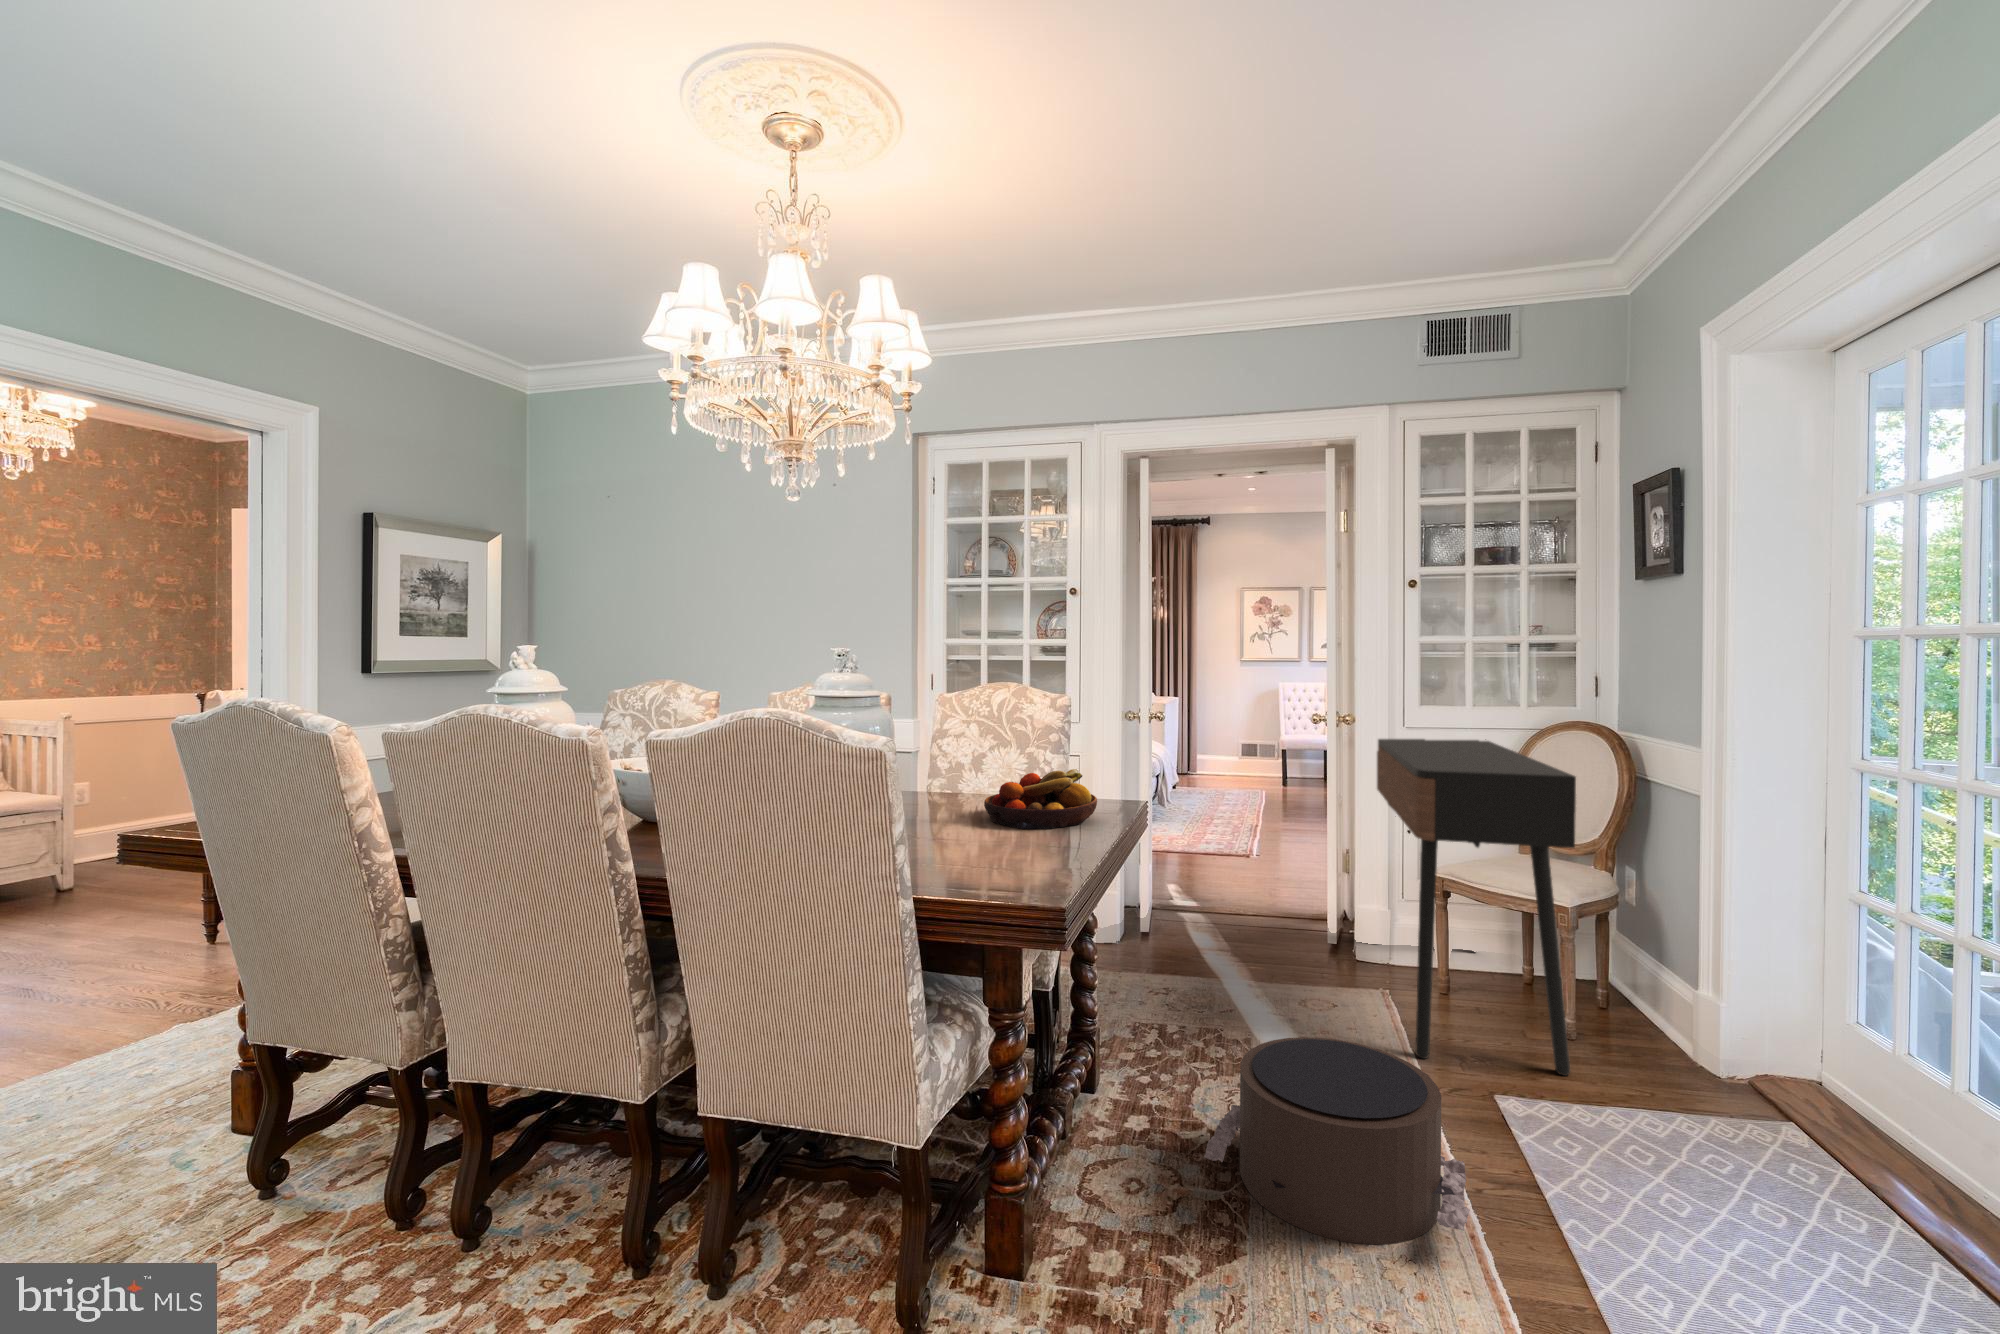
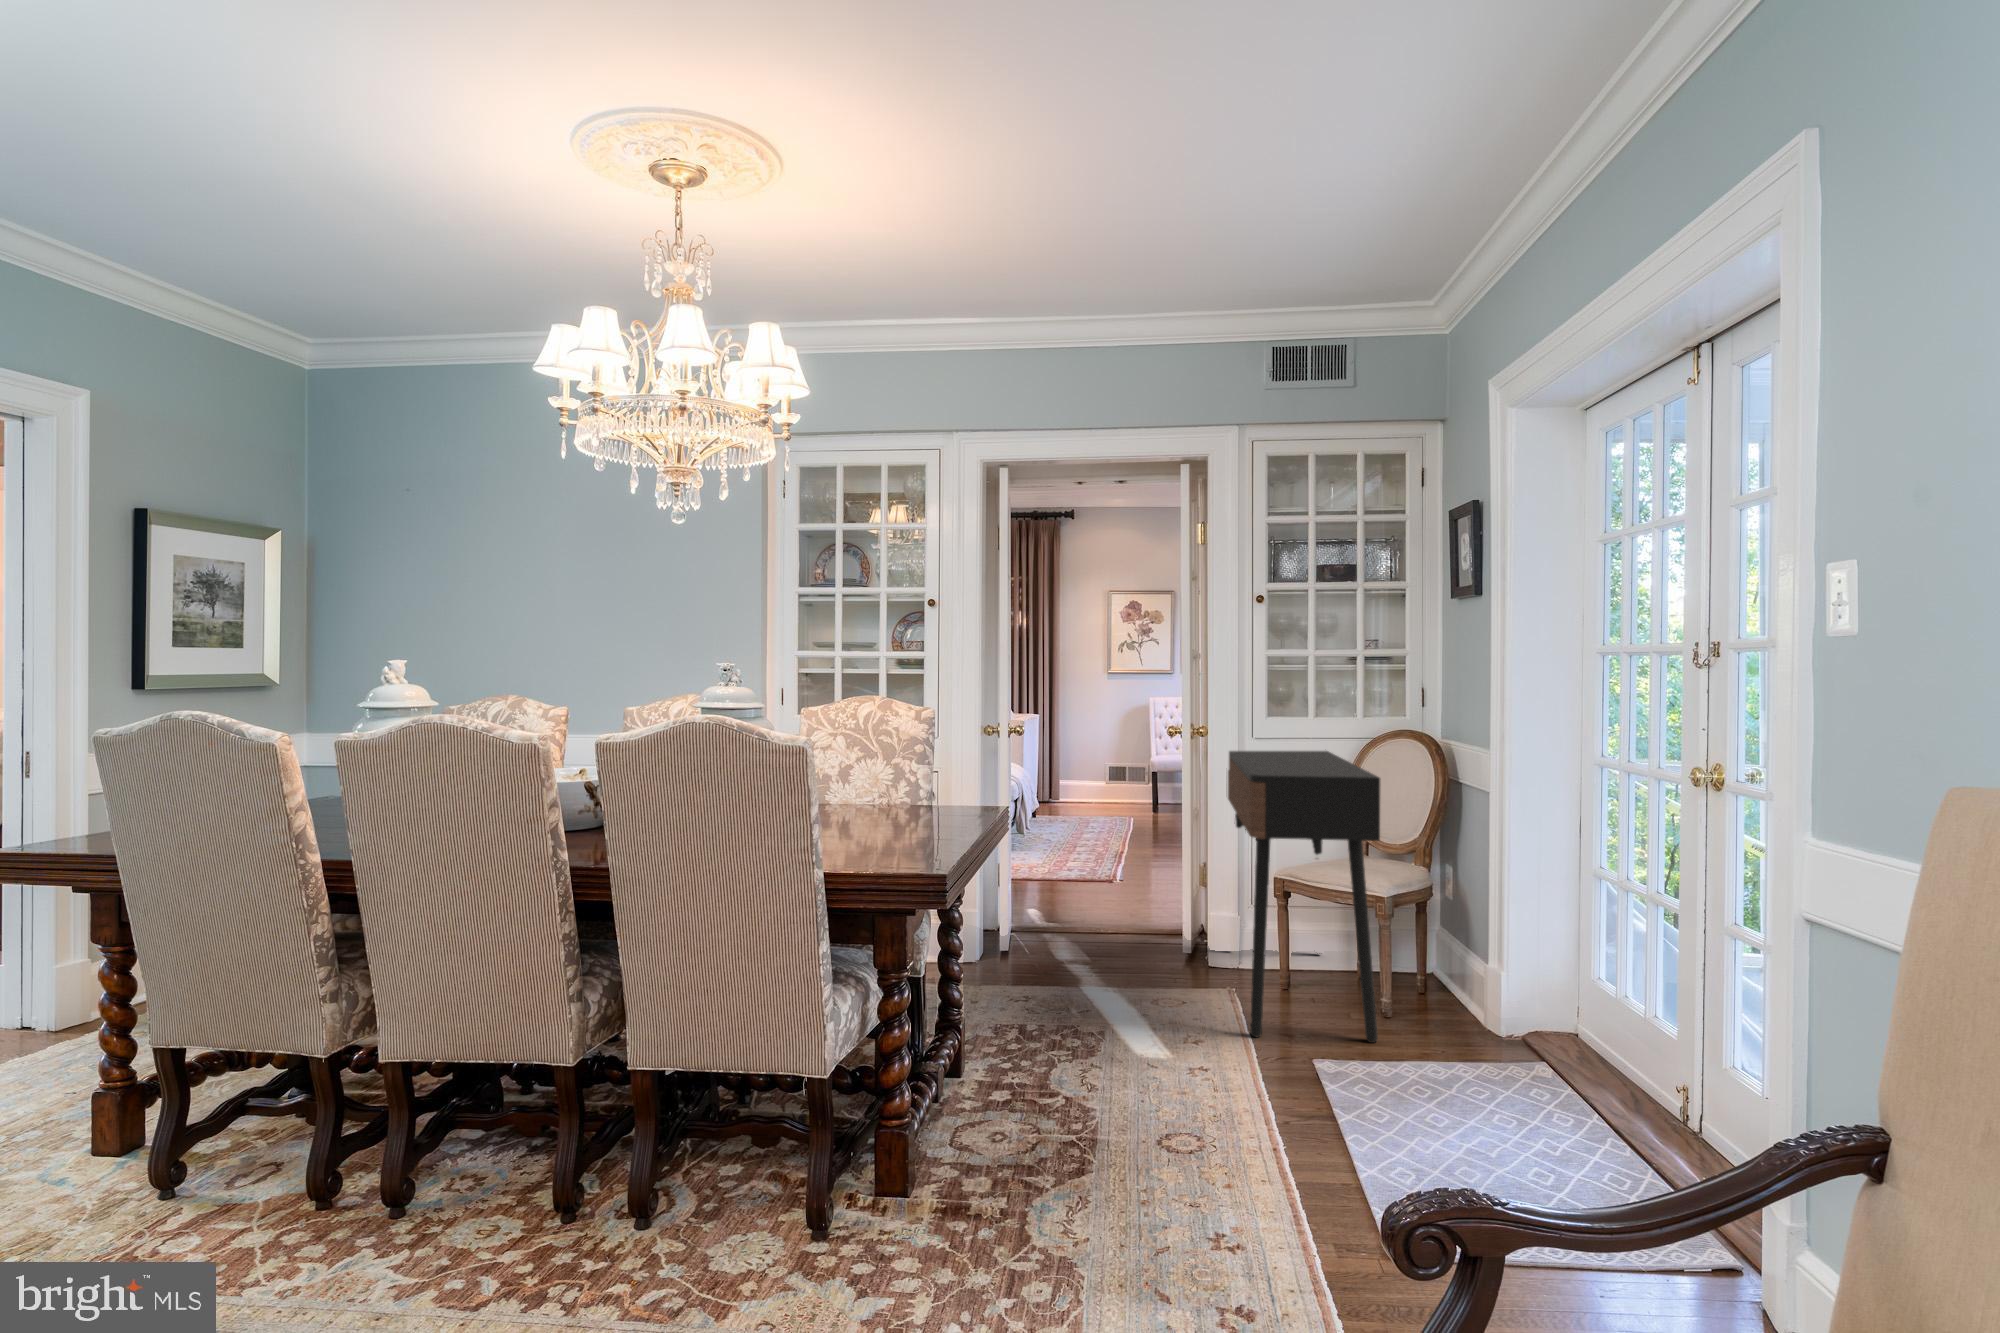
fruit bowl: present [984,769,1097,829] -> none [861,777,965,829]
pouf: present [1204,1037,1470,1245] -> none [1059,1008,1271,1159]

